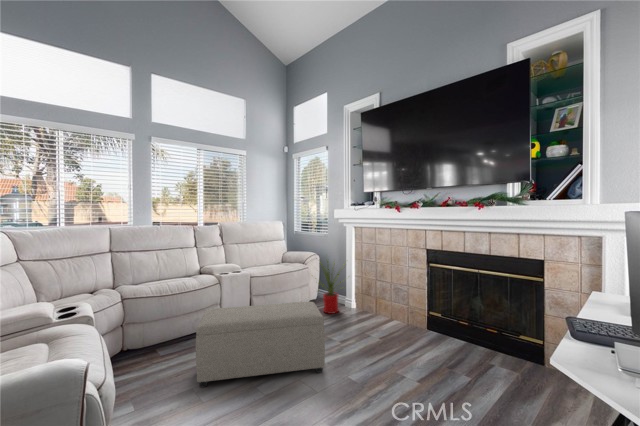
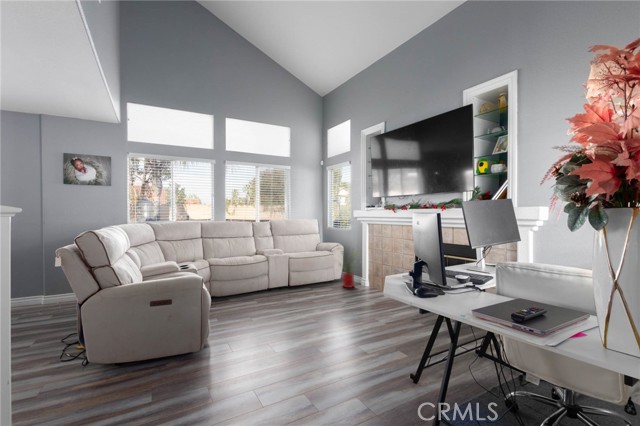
ottoman: present [196,302,325,387] -> none [250,272,328,316]

